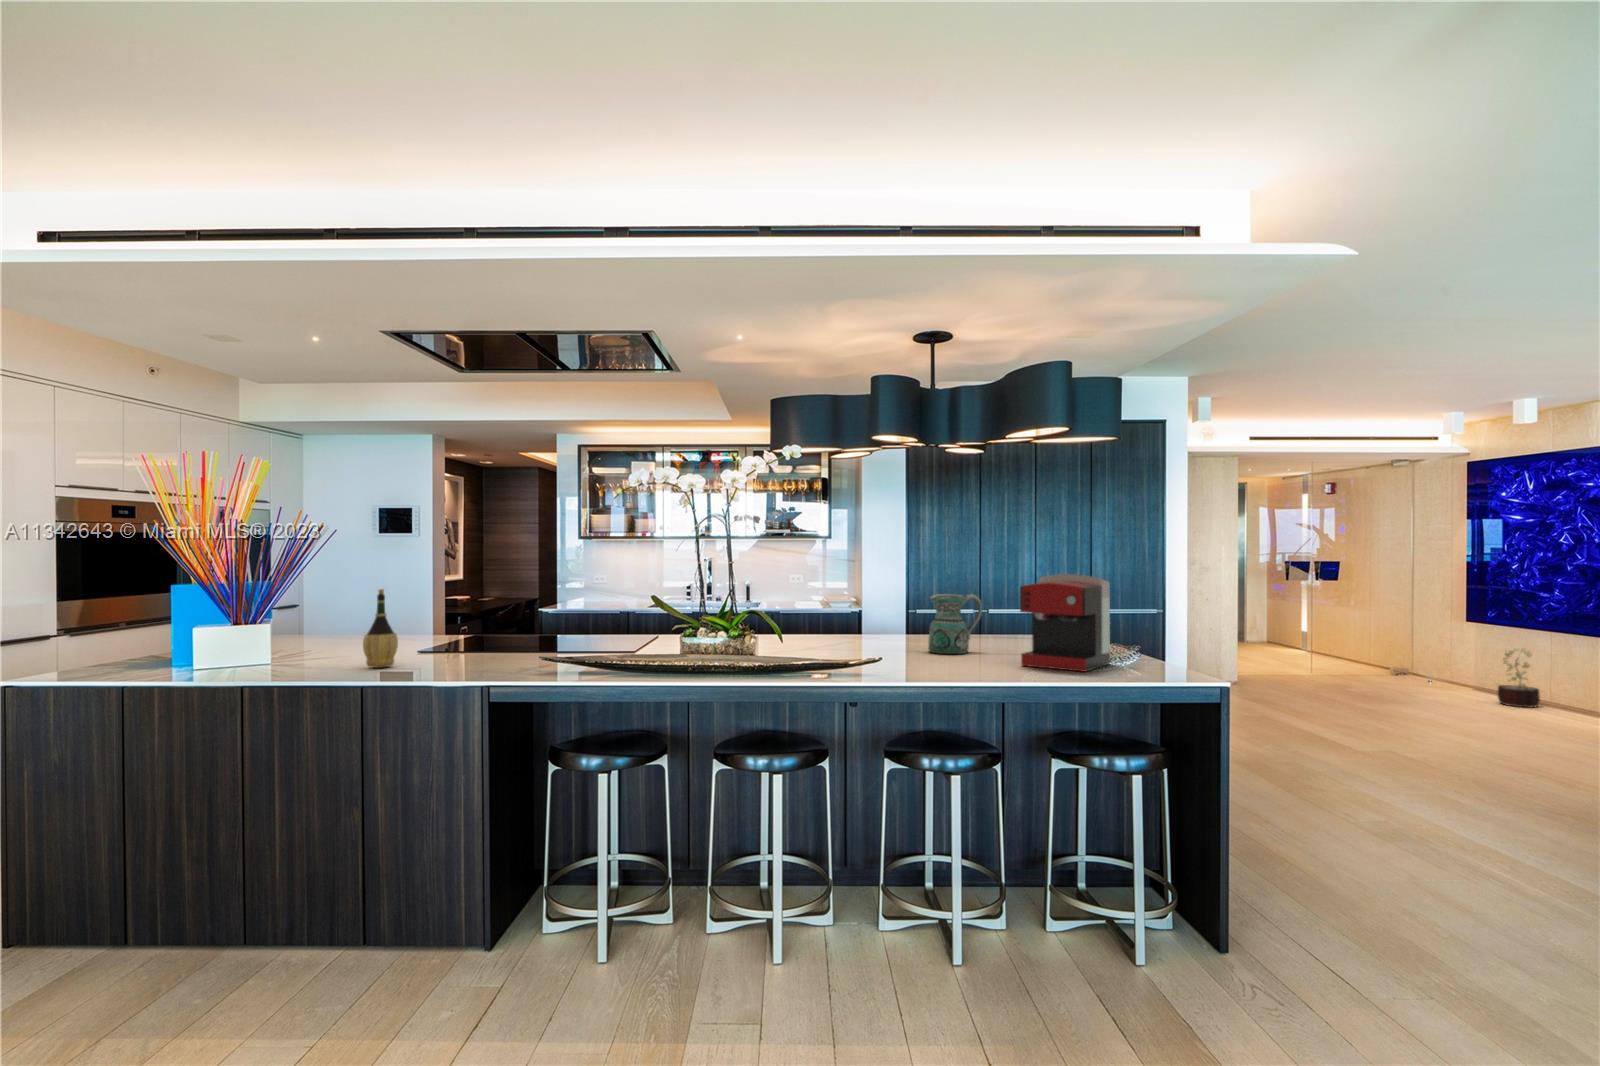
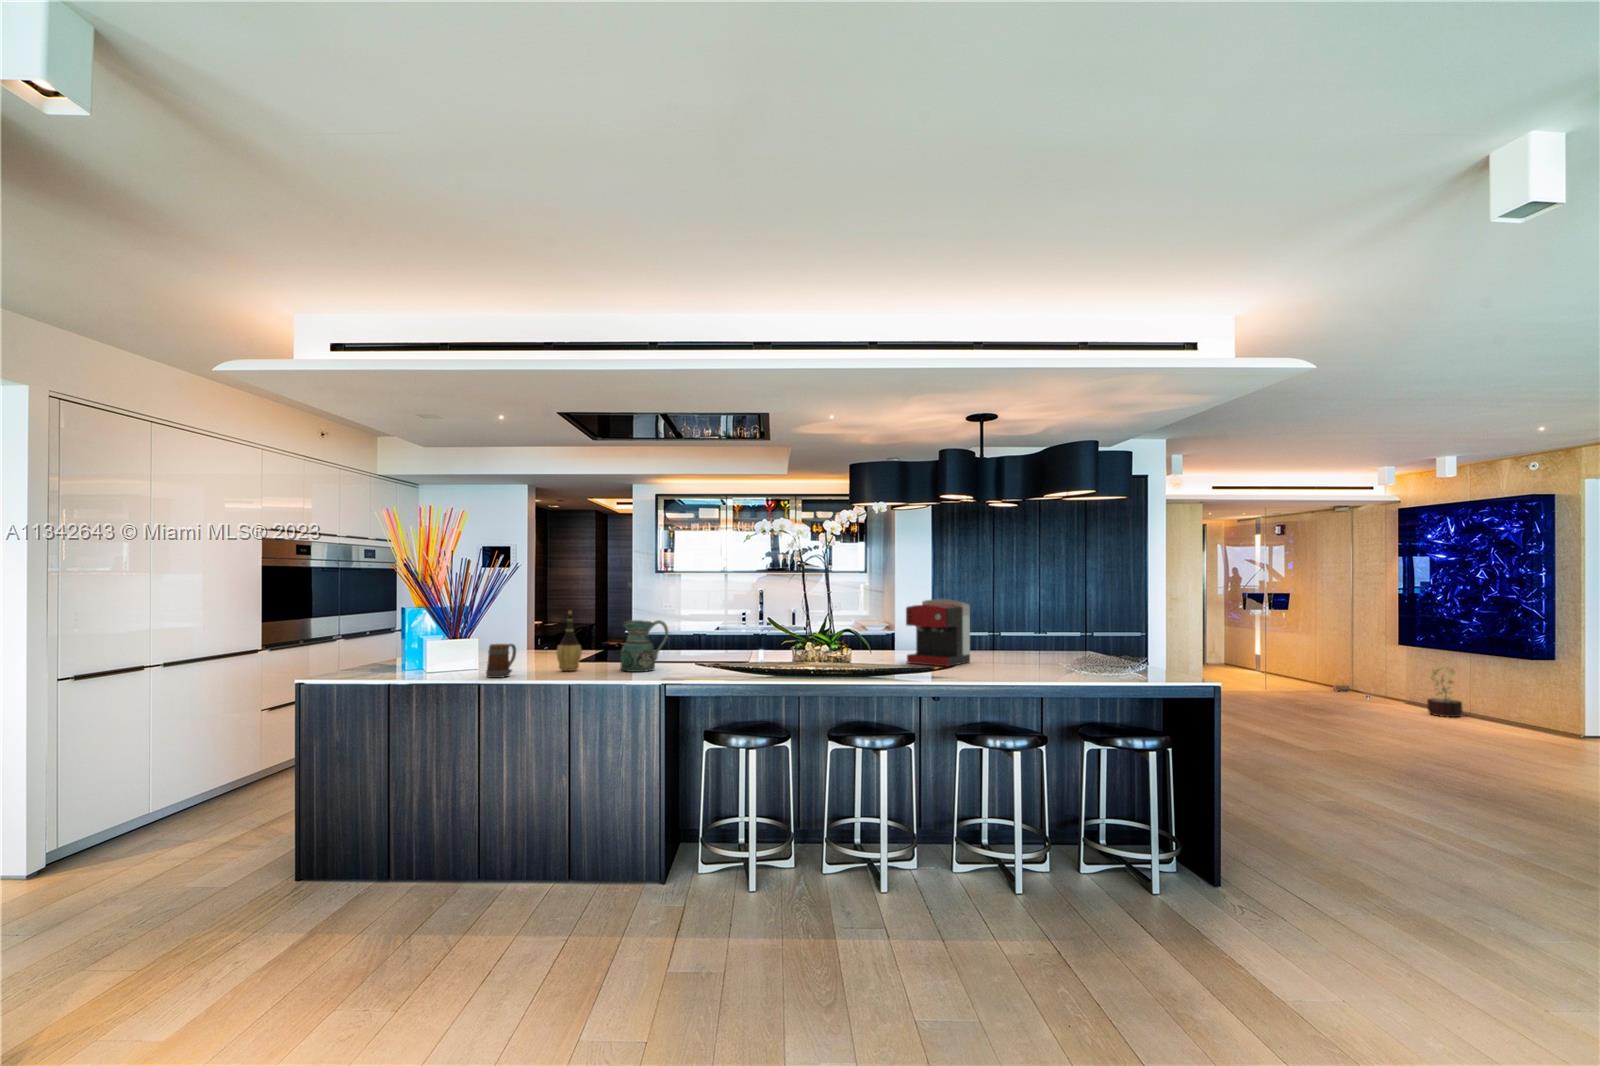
coffee maker: present [1020,574,1110,672] -> present [906,599,970,667]
ceramic pitcher: present [928,594,982,654] -> present [621,620,668,672]
mug: none [256,633,303,679] -> present [486,644,516,678]

